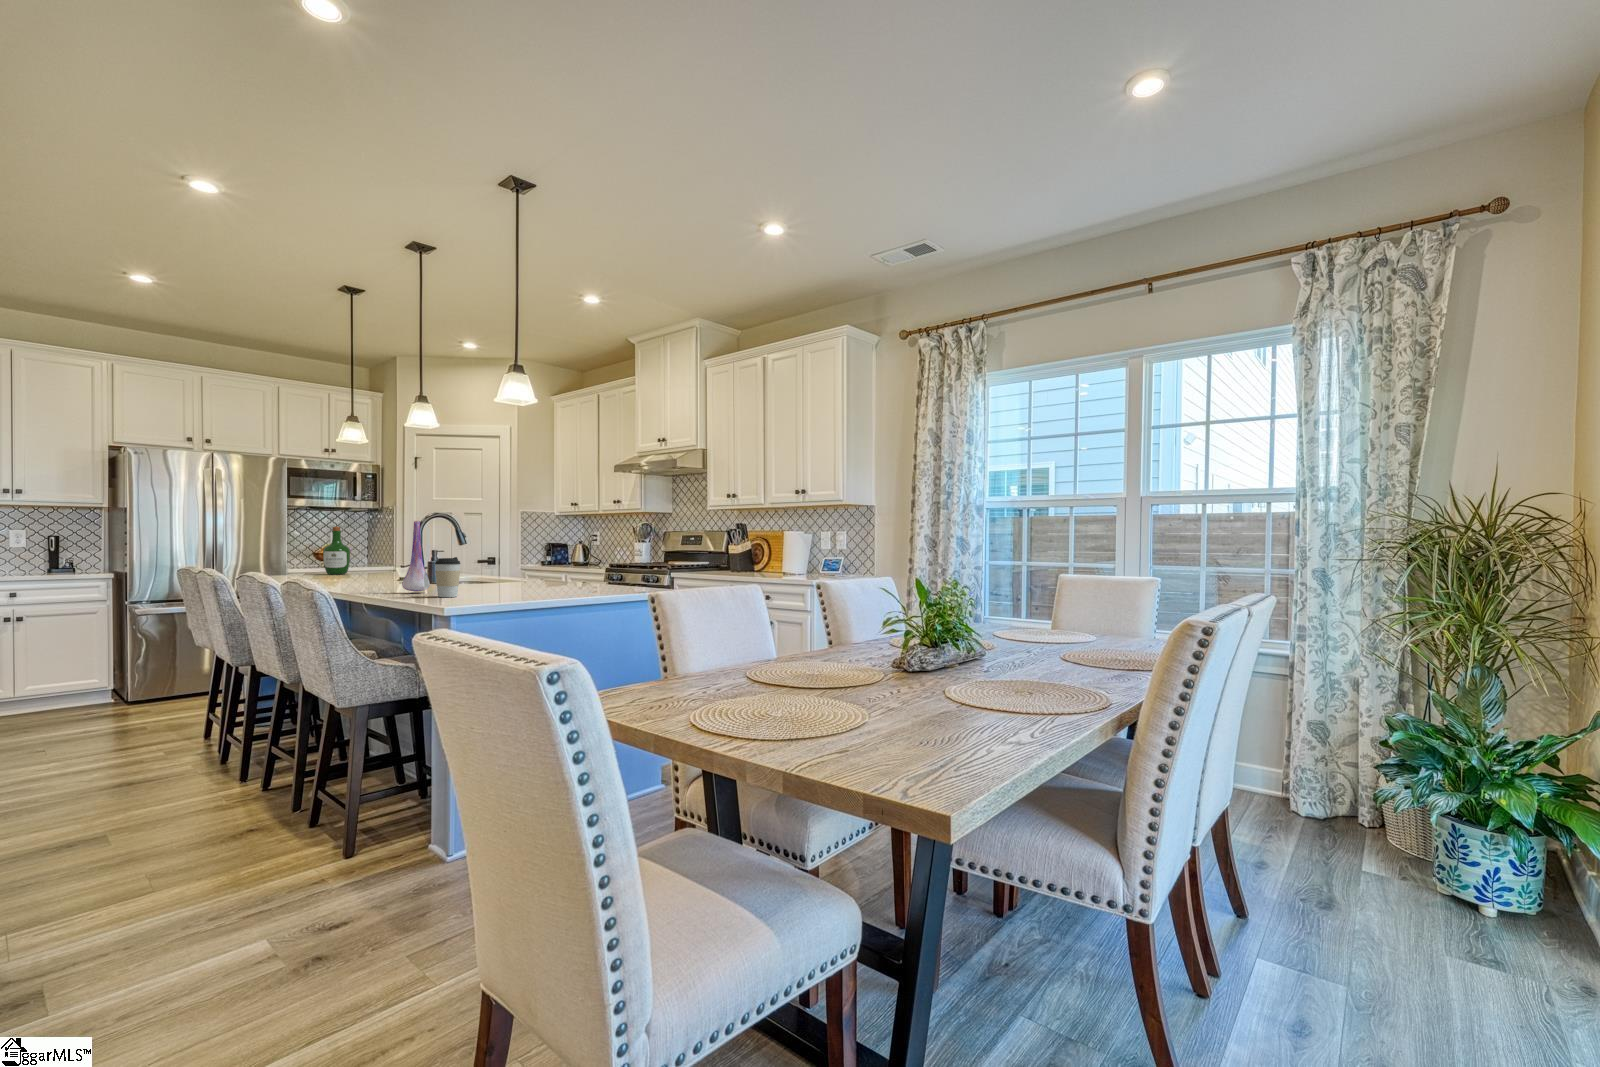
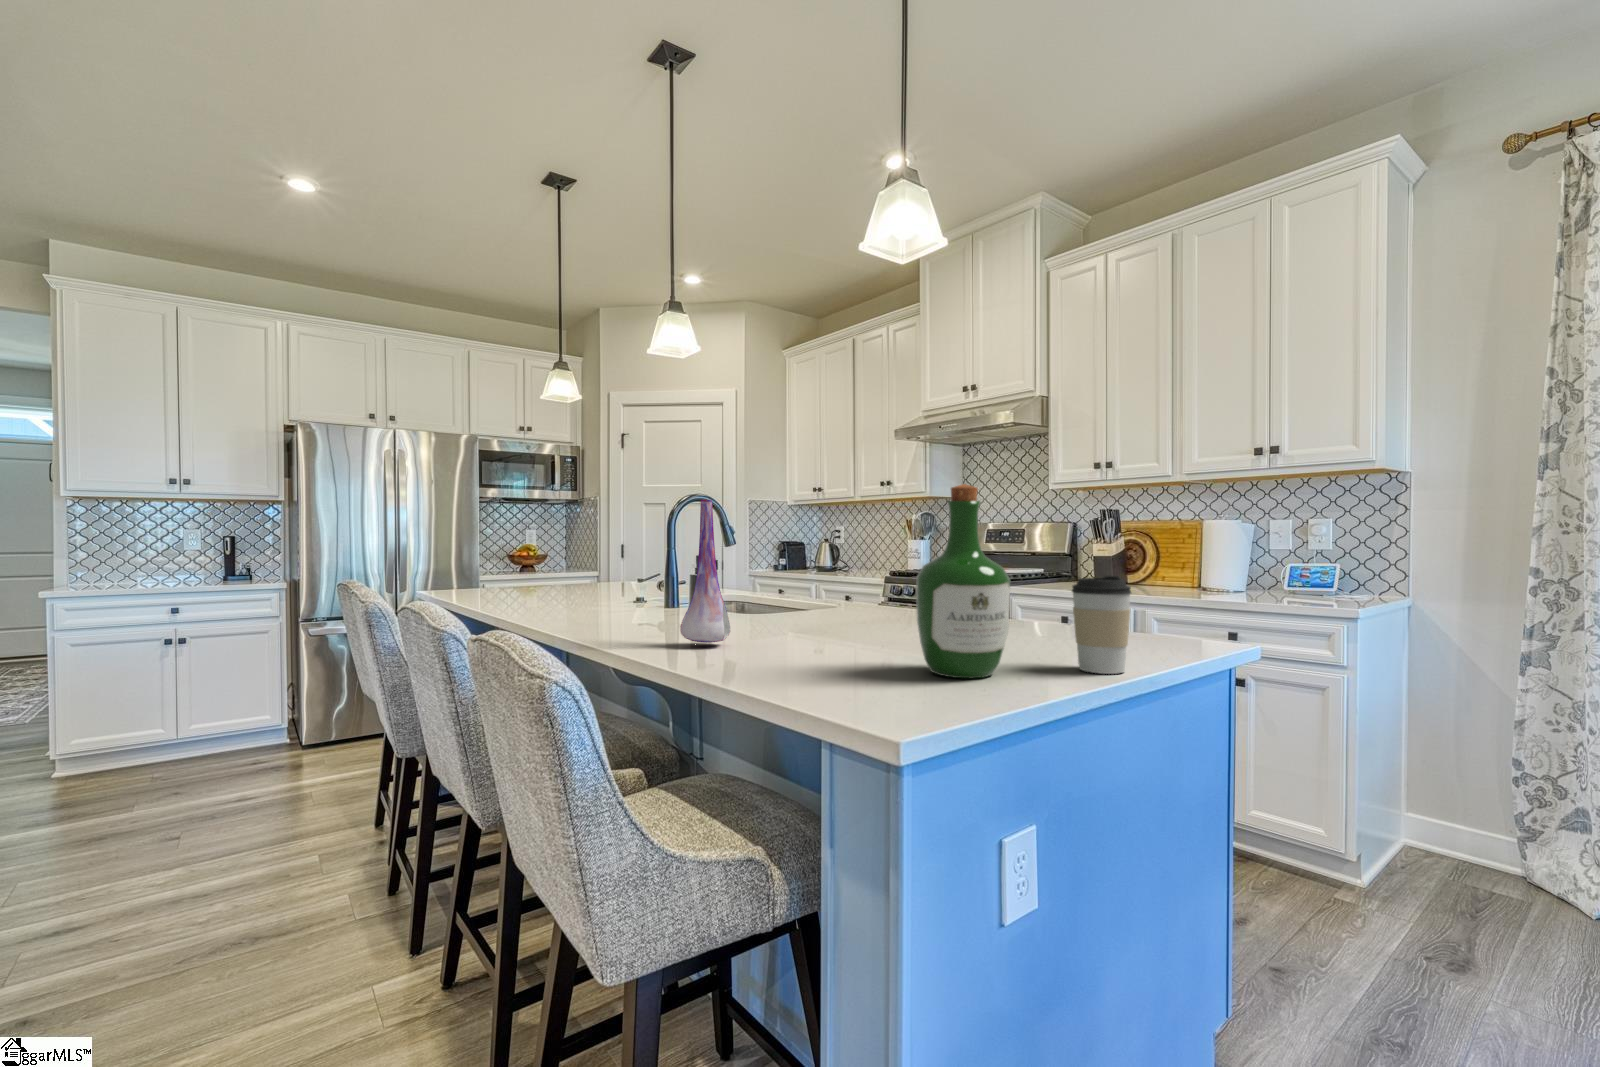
wine bottle: present [323,526,350,574] -> present [916,484,1010,678]
coffee cup: present [435,557,460,597] -> present [1072,576,1131,674]

